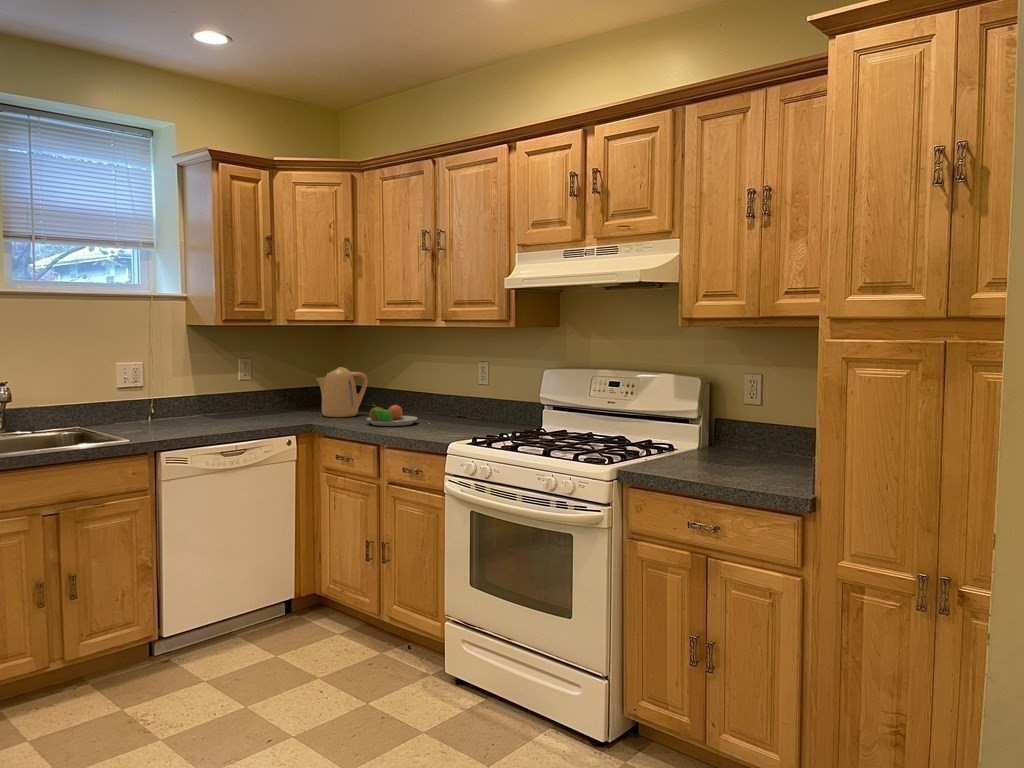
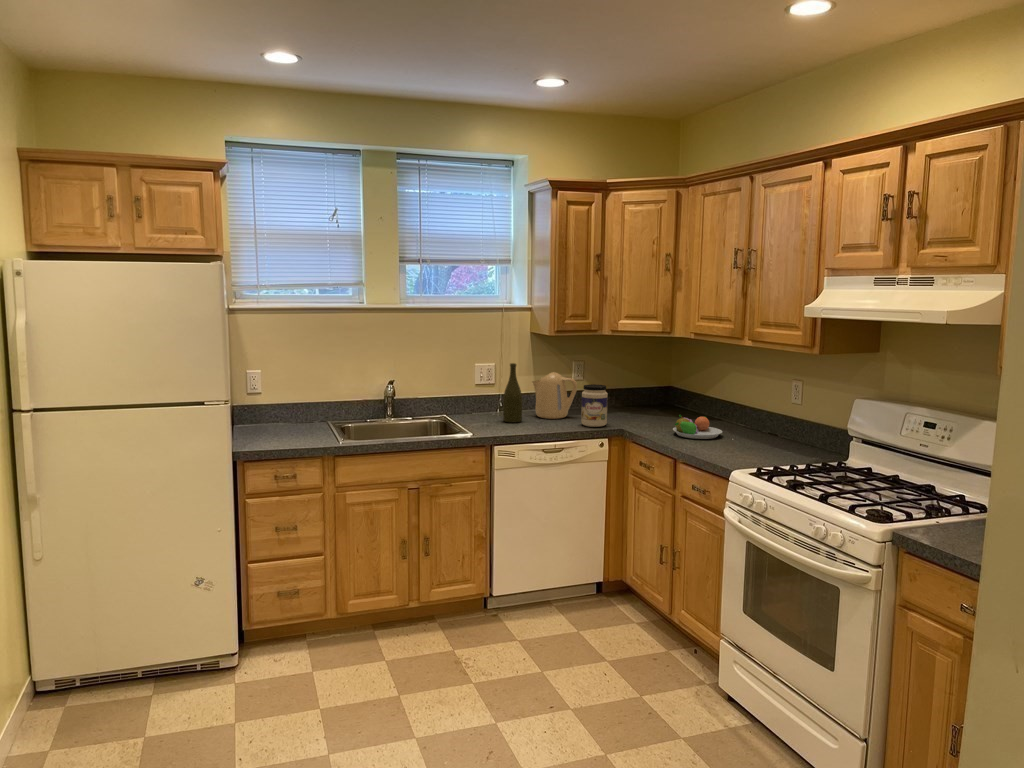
bottle: none [163,358,187,428] -> present [503,363,522,423]
kettle: present [316,367,368,417] -> present [532,372,577,419]
jar: none [261,379,291,425] -> present [581,384,608,427]

